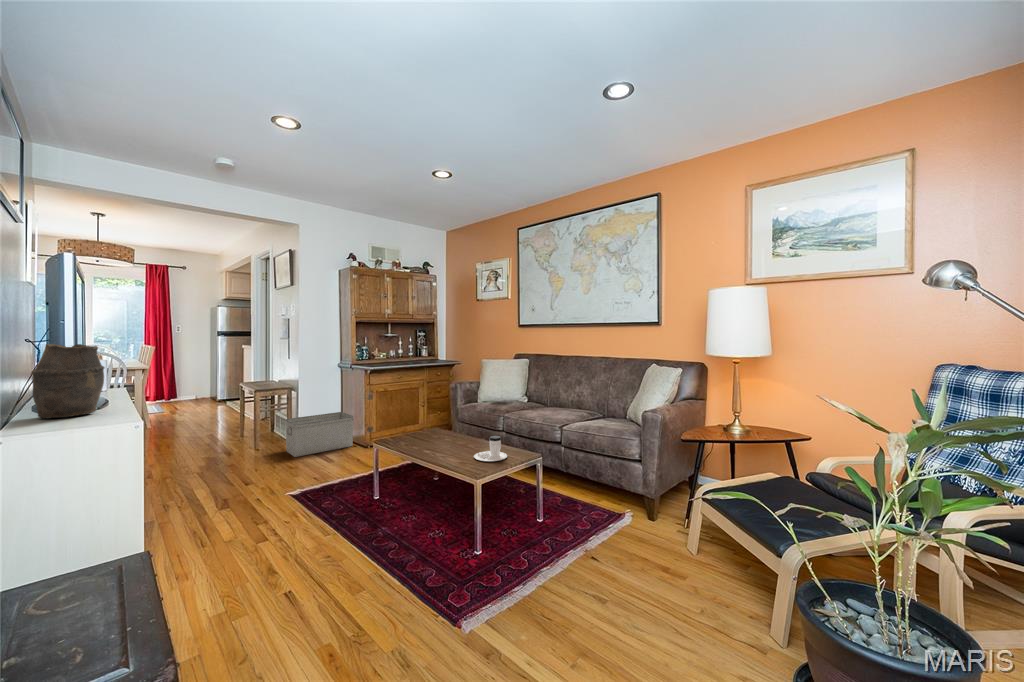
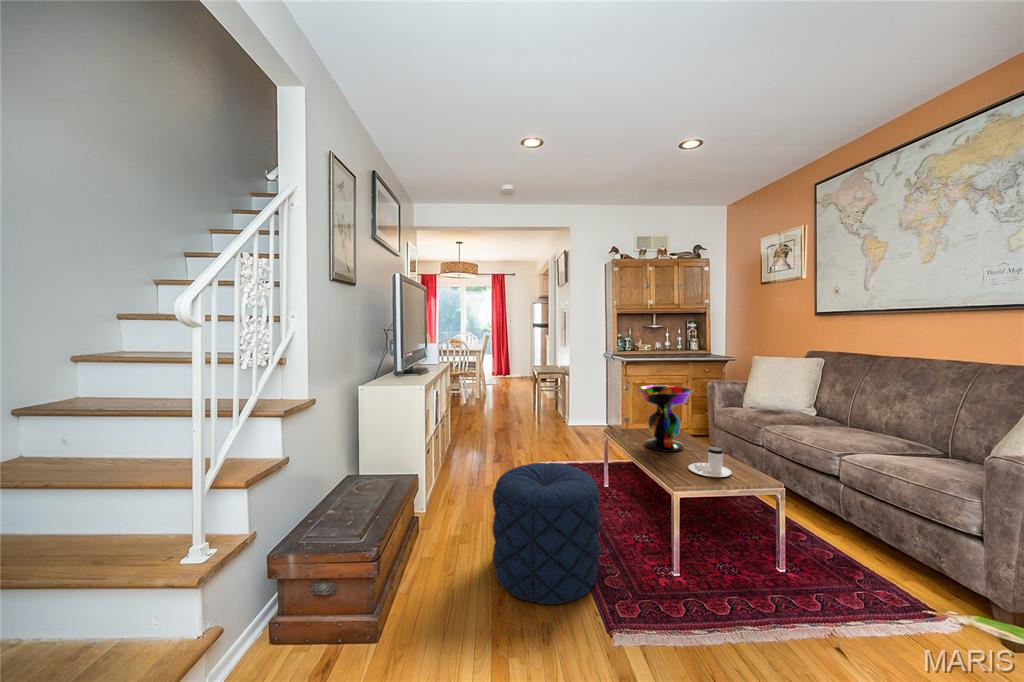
vase: present [32,344,104,418] -> none [379,334,413,380]
decorative bowl: none [415,389,466,450] -> present [637,385,694,452]
storage bin: present [285,412,354,457] -> none [557,398,612,432]
pouf: none [299,480,424,640] -> present [492,463,600,604]

